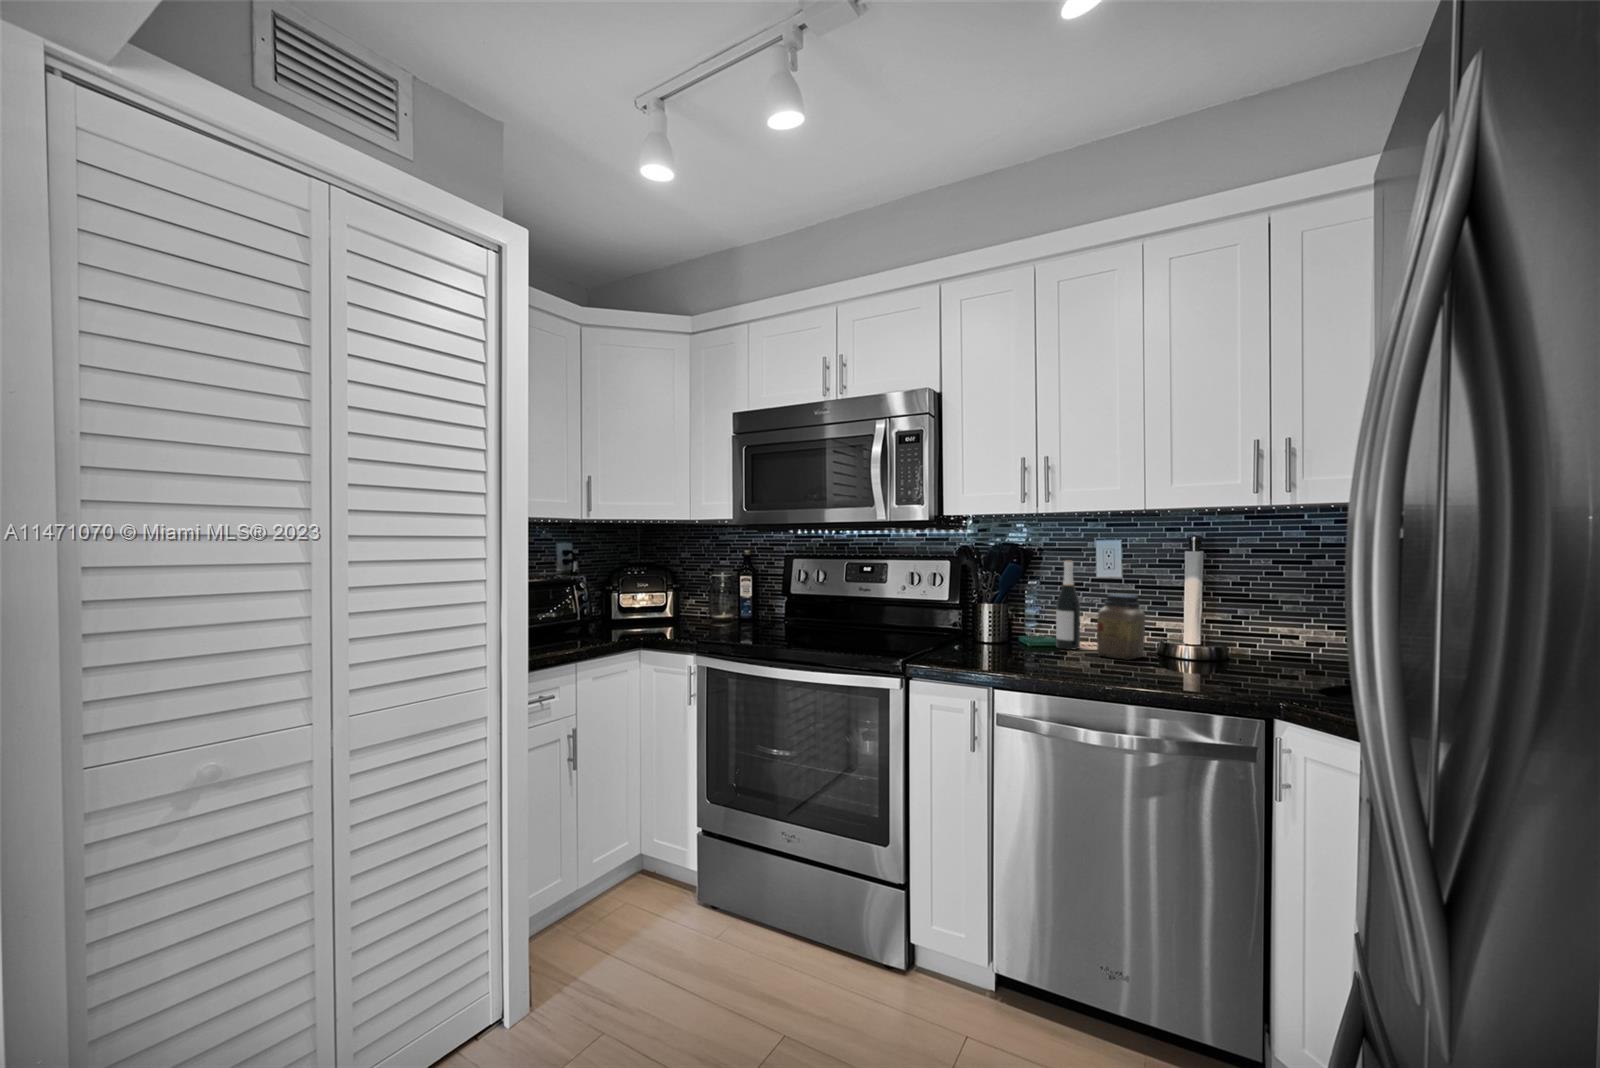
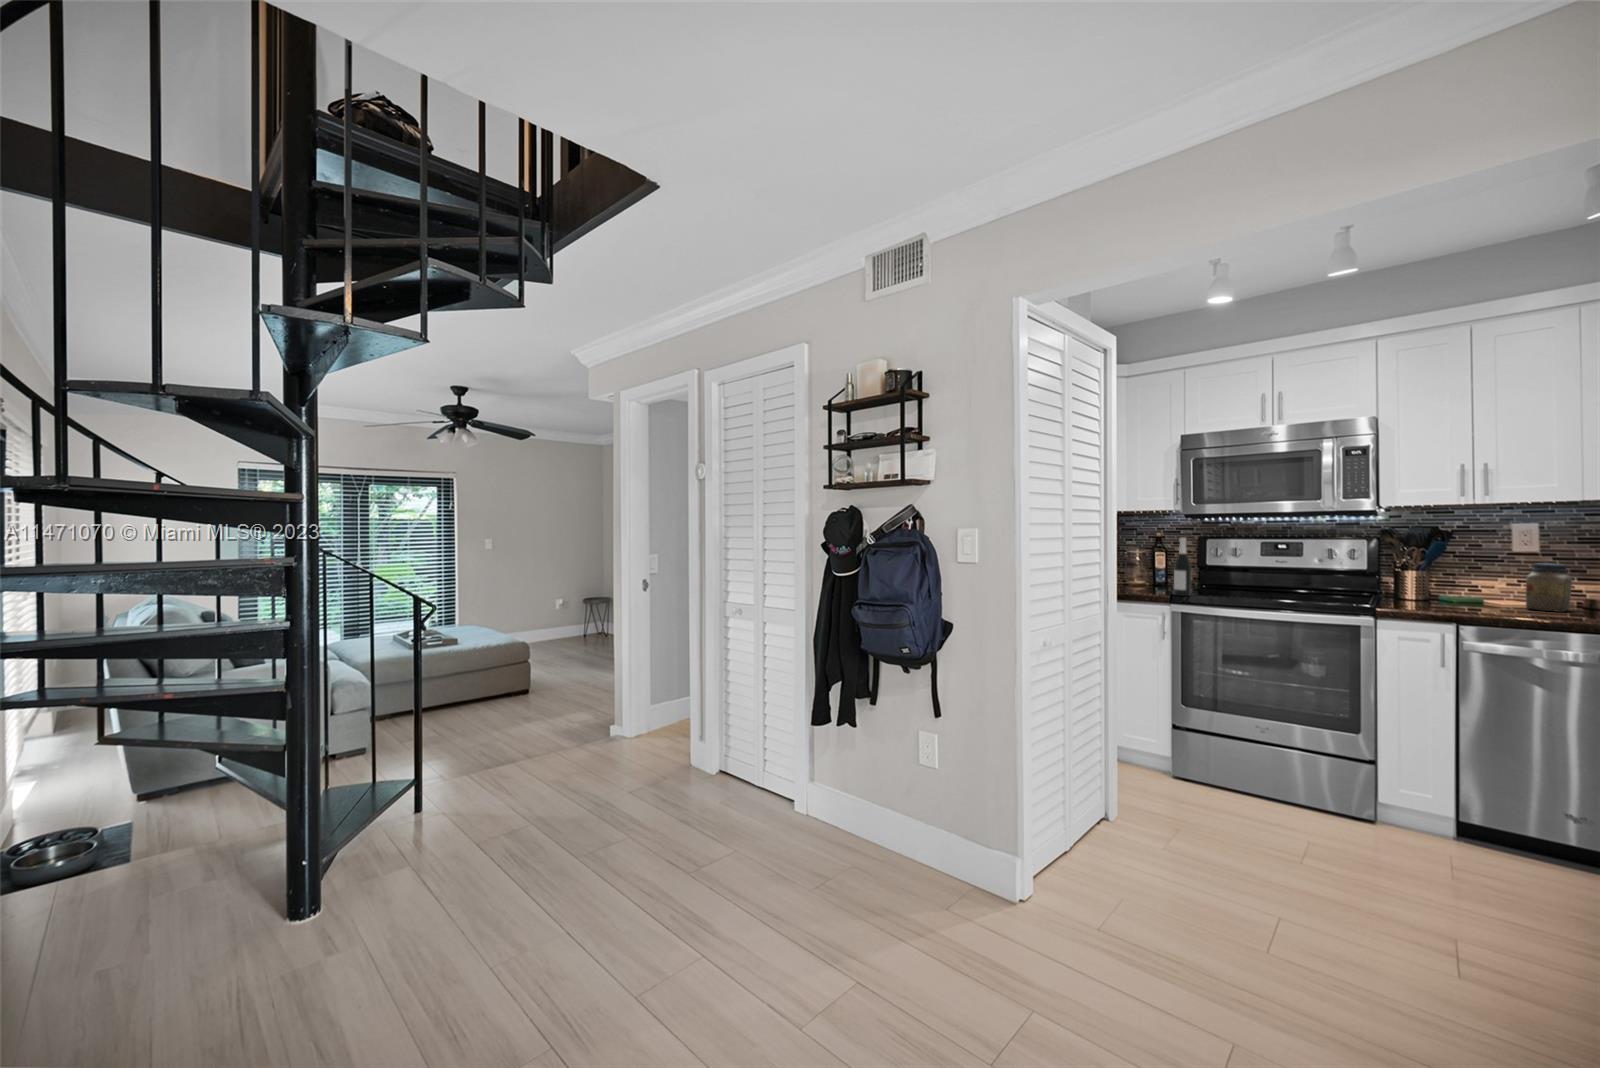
wine bottle: present [1056,560,1080,650] -> present [1174,537,1191,596]

